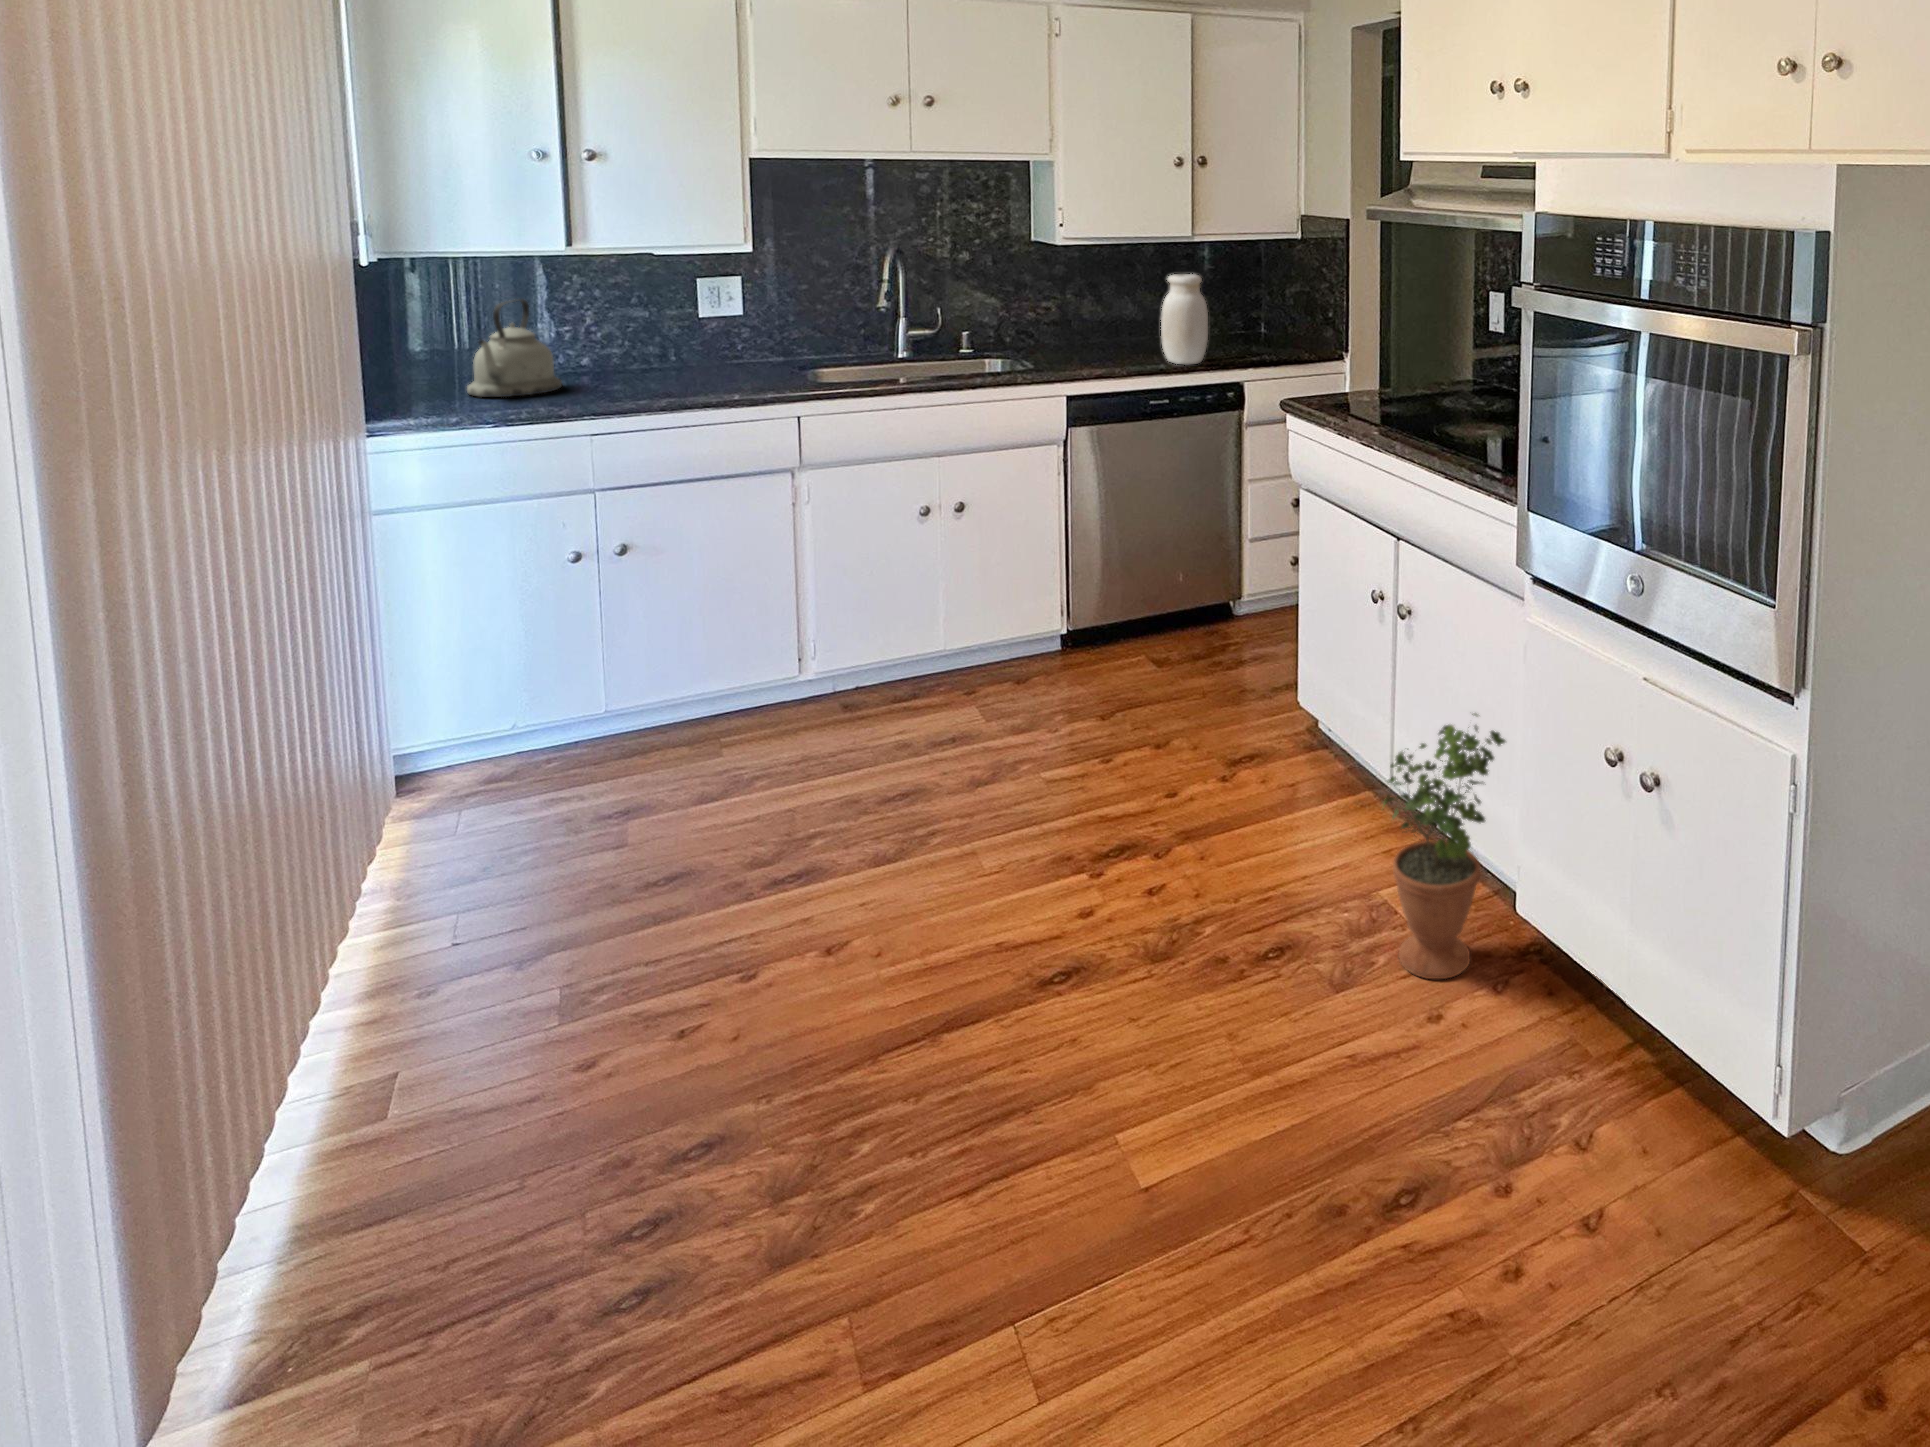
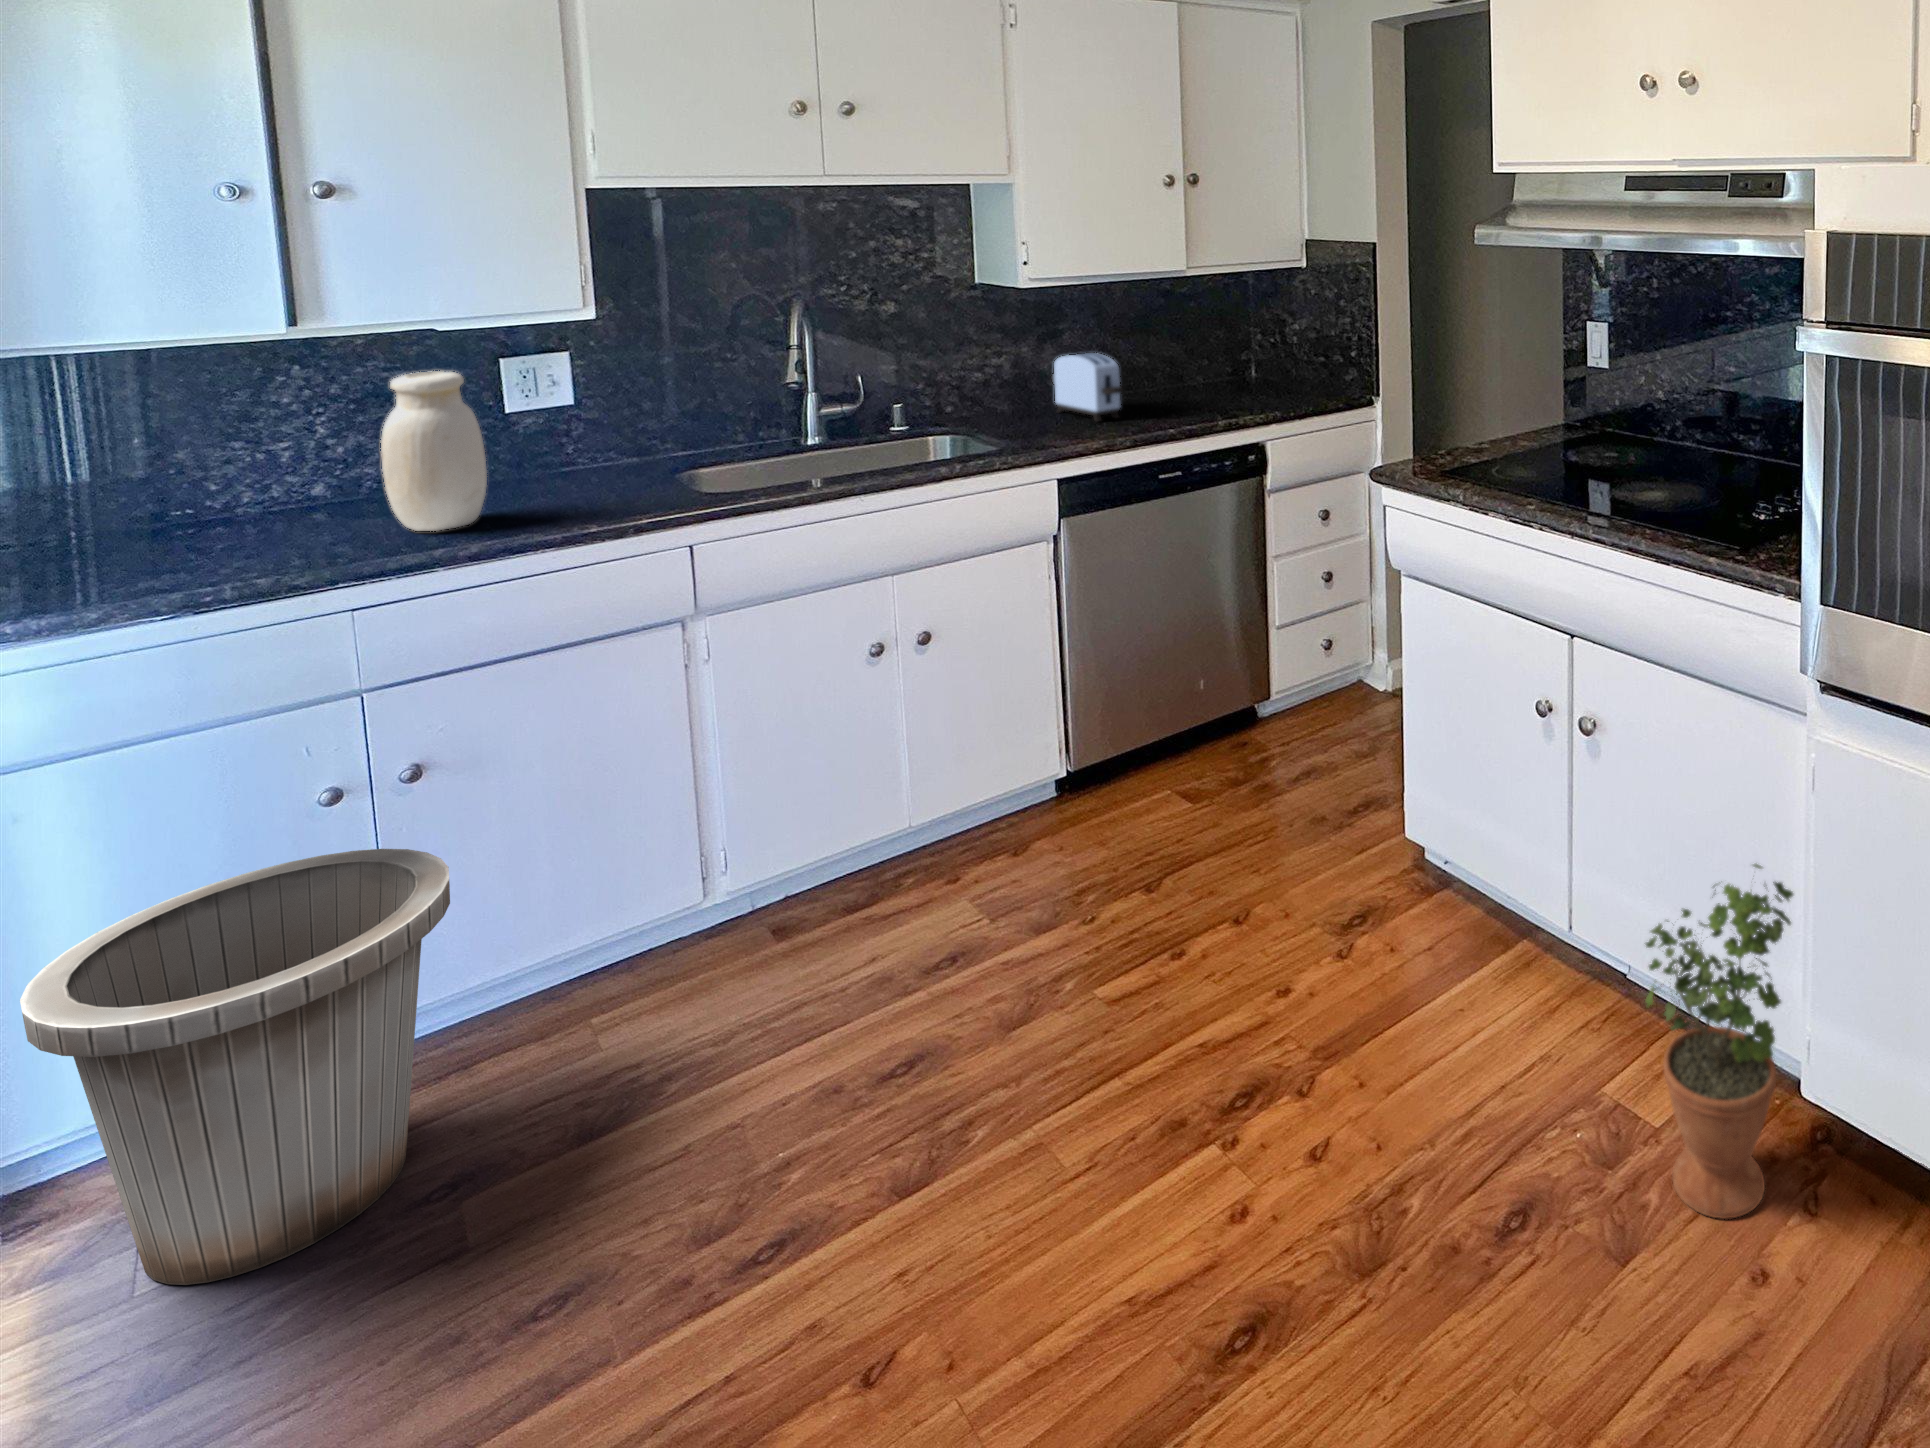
jar: present [1161,274,1208,365] -> present [381,371,487,531]
kettle: present [467,299,562,397] -> none [105,408,283,565]
toaster: none [1086,302,1133,357] -> present [1051,353,1122,421]
trash can: none [408,593,635,834] -> present [20,849,450,1285]

